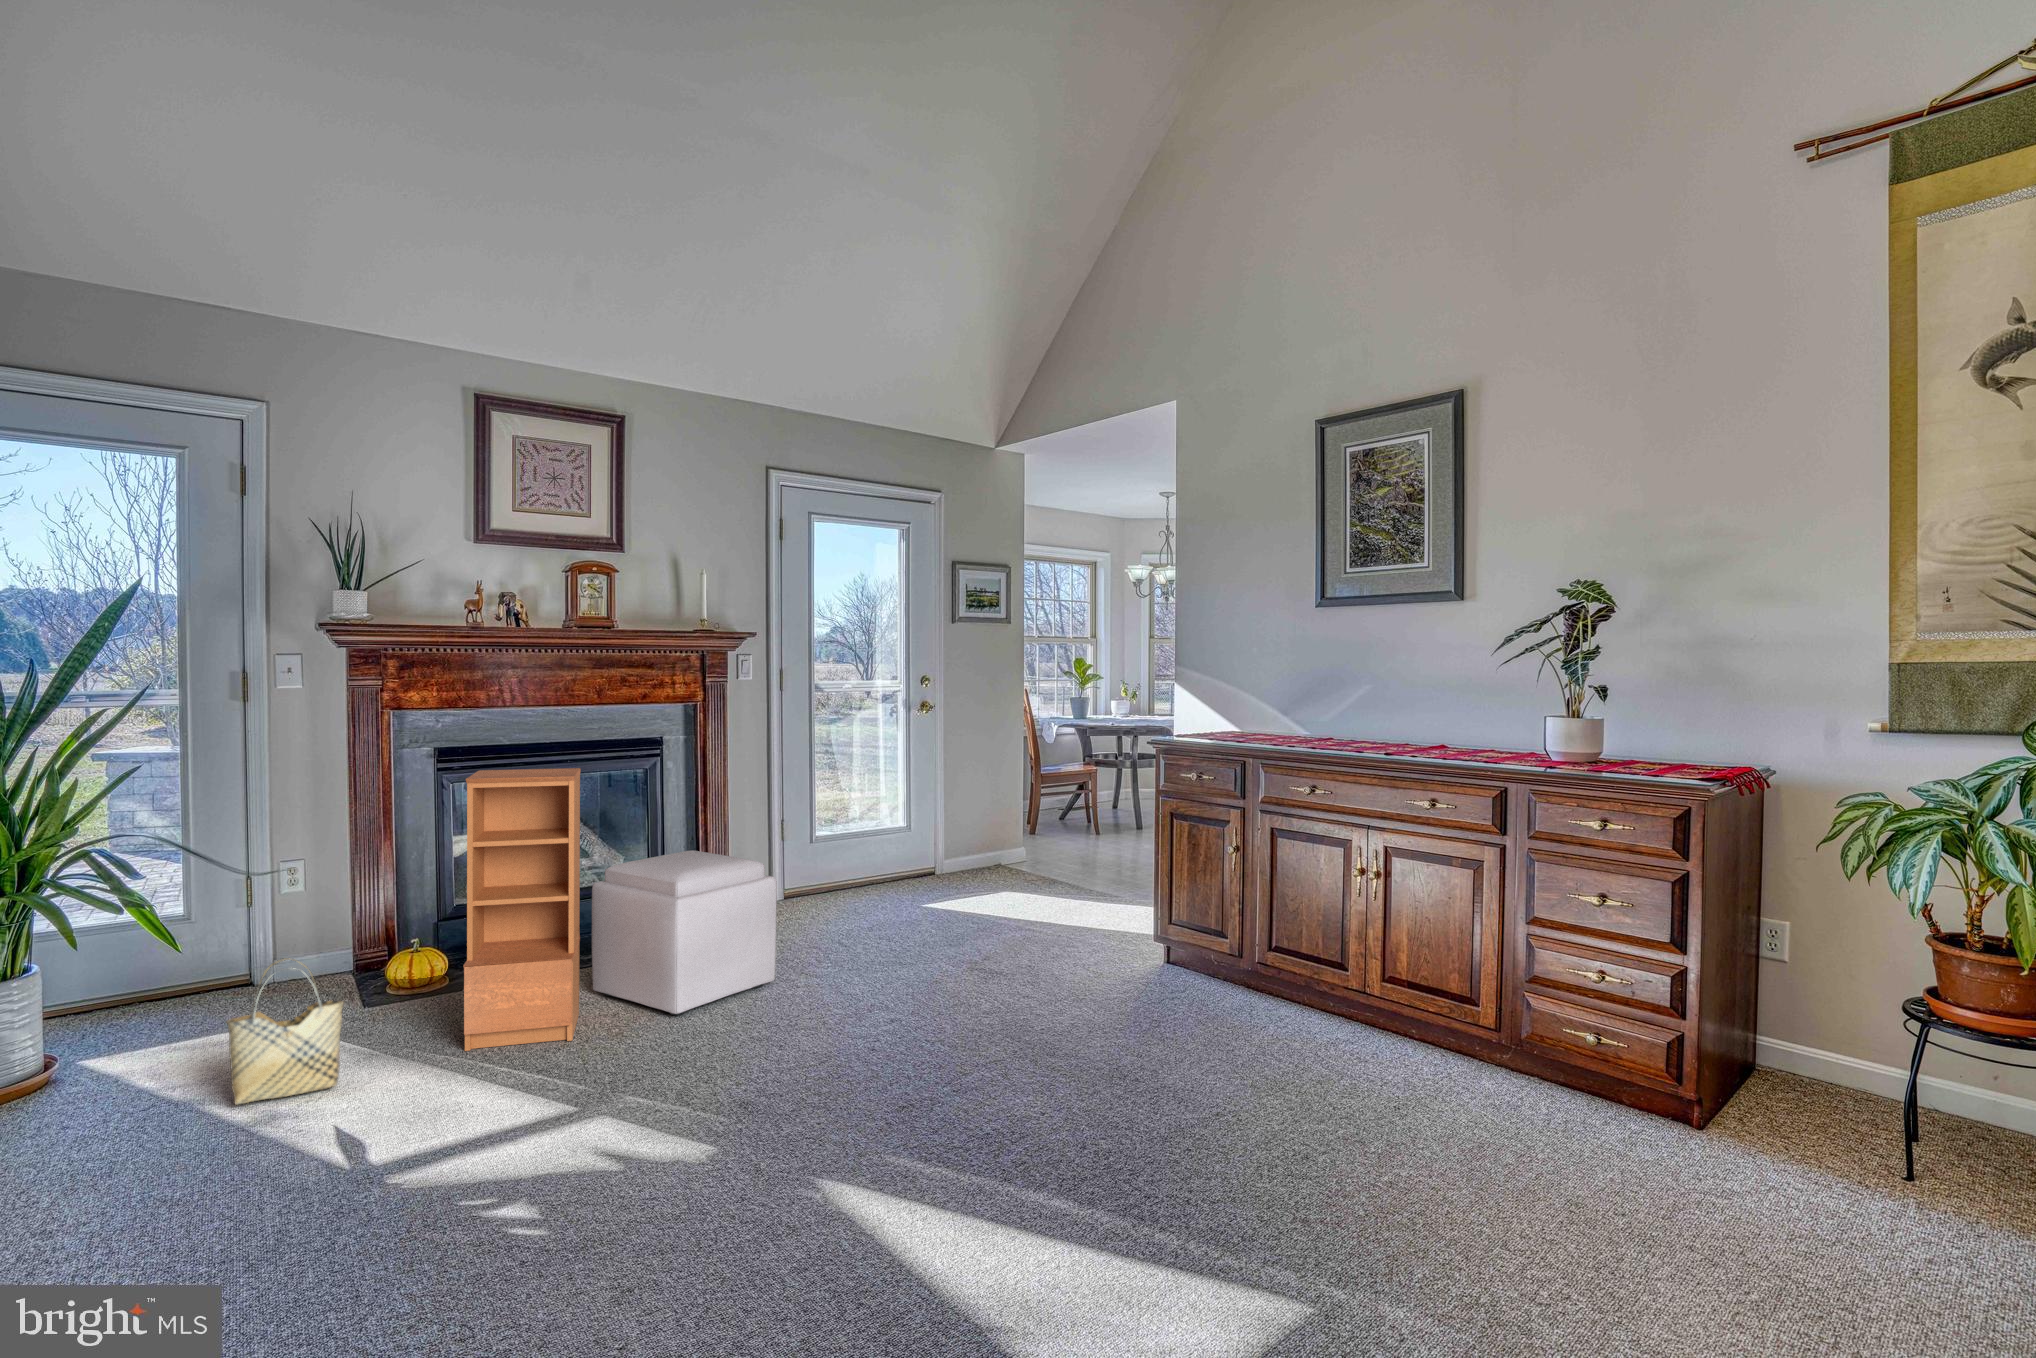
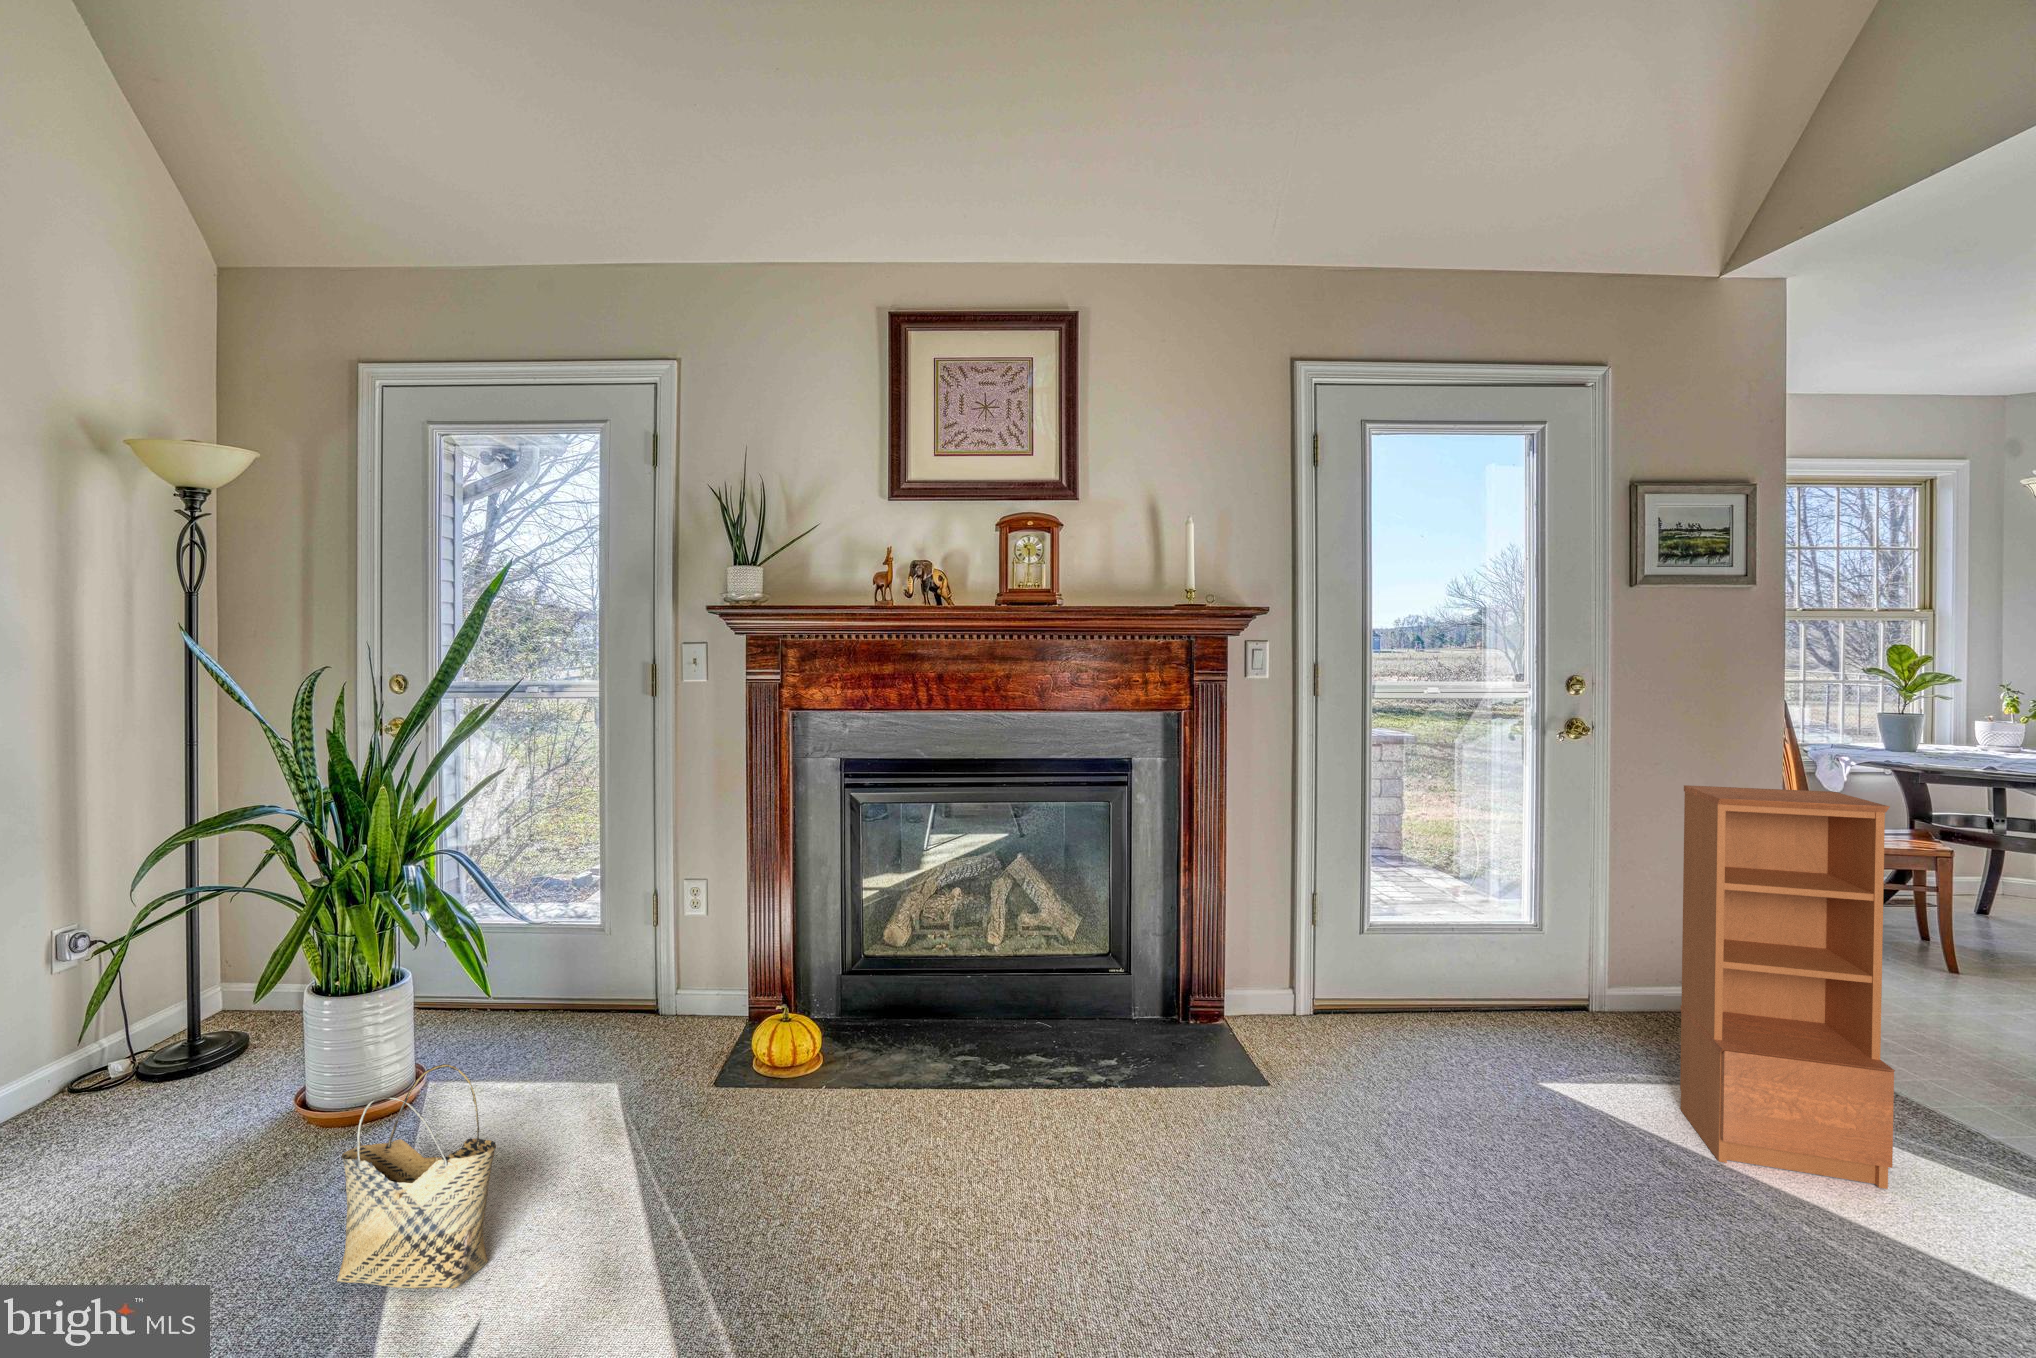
bookcase: present [463,768,581,1051] -> present [1680,785,1895,1189]
ottoman: present [592,850,777,1016] -> none [929,953,1212,1290]

